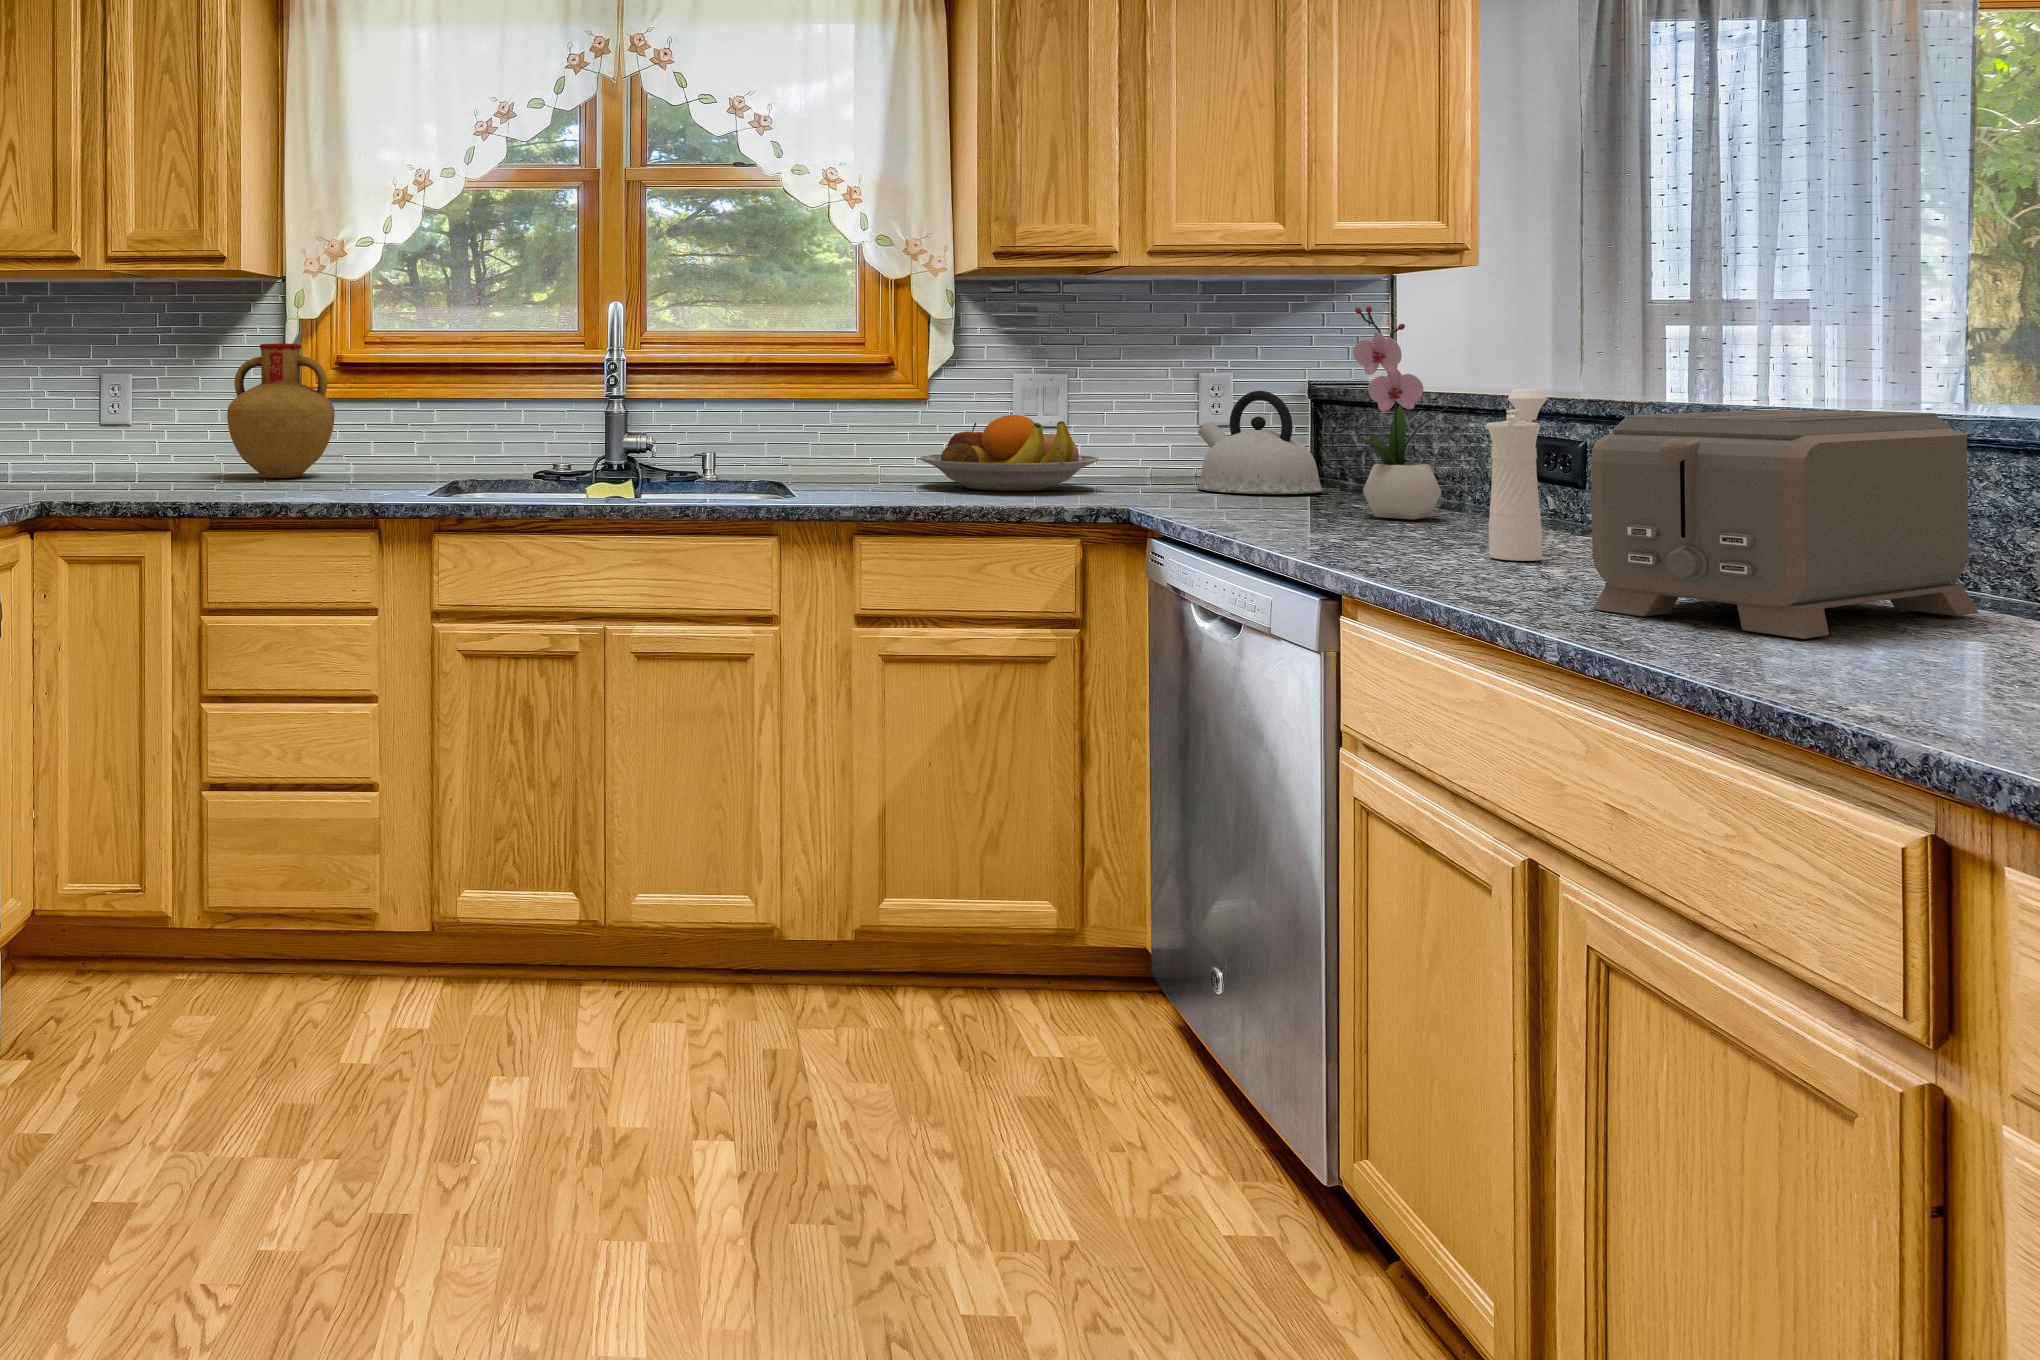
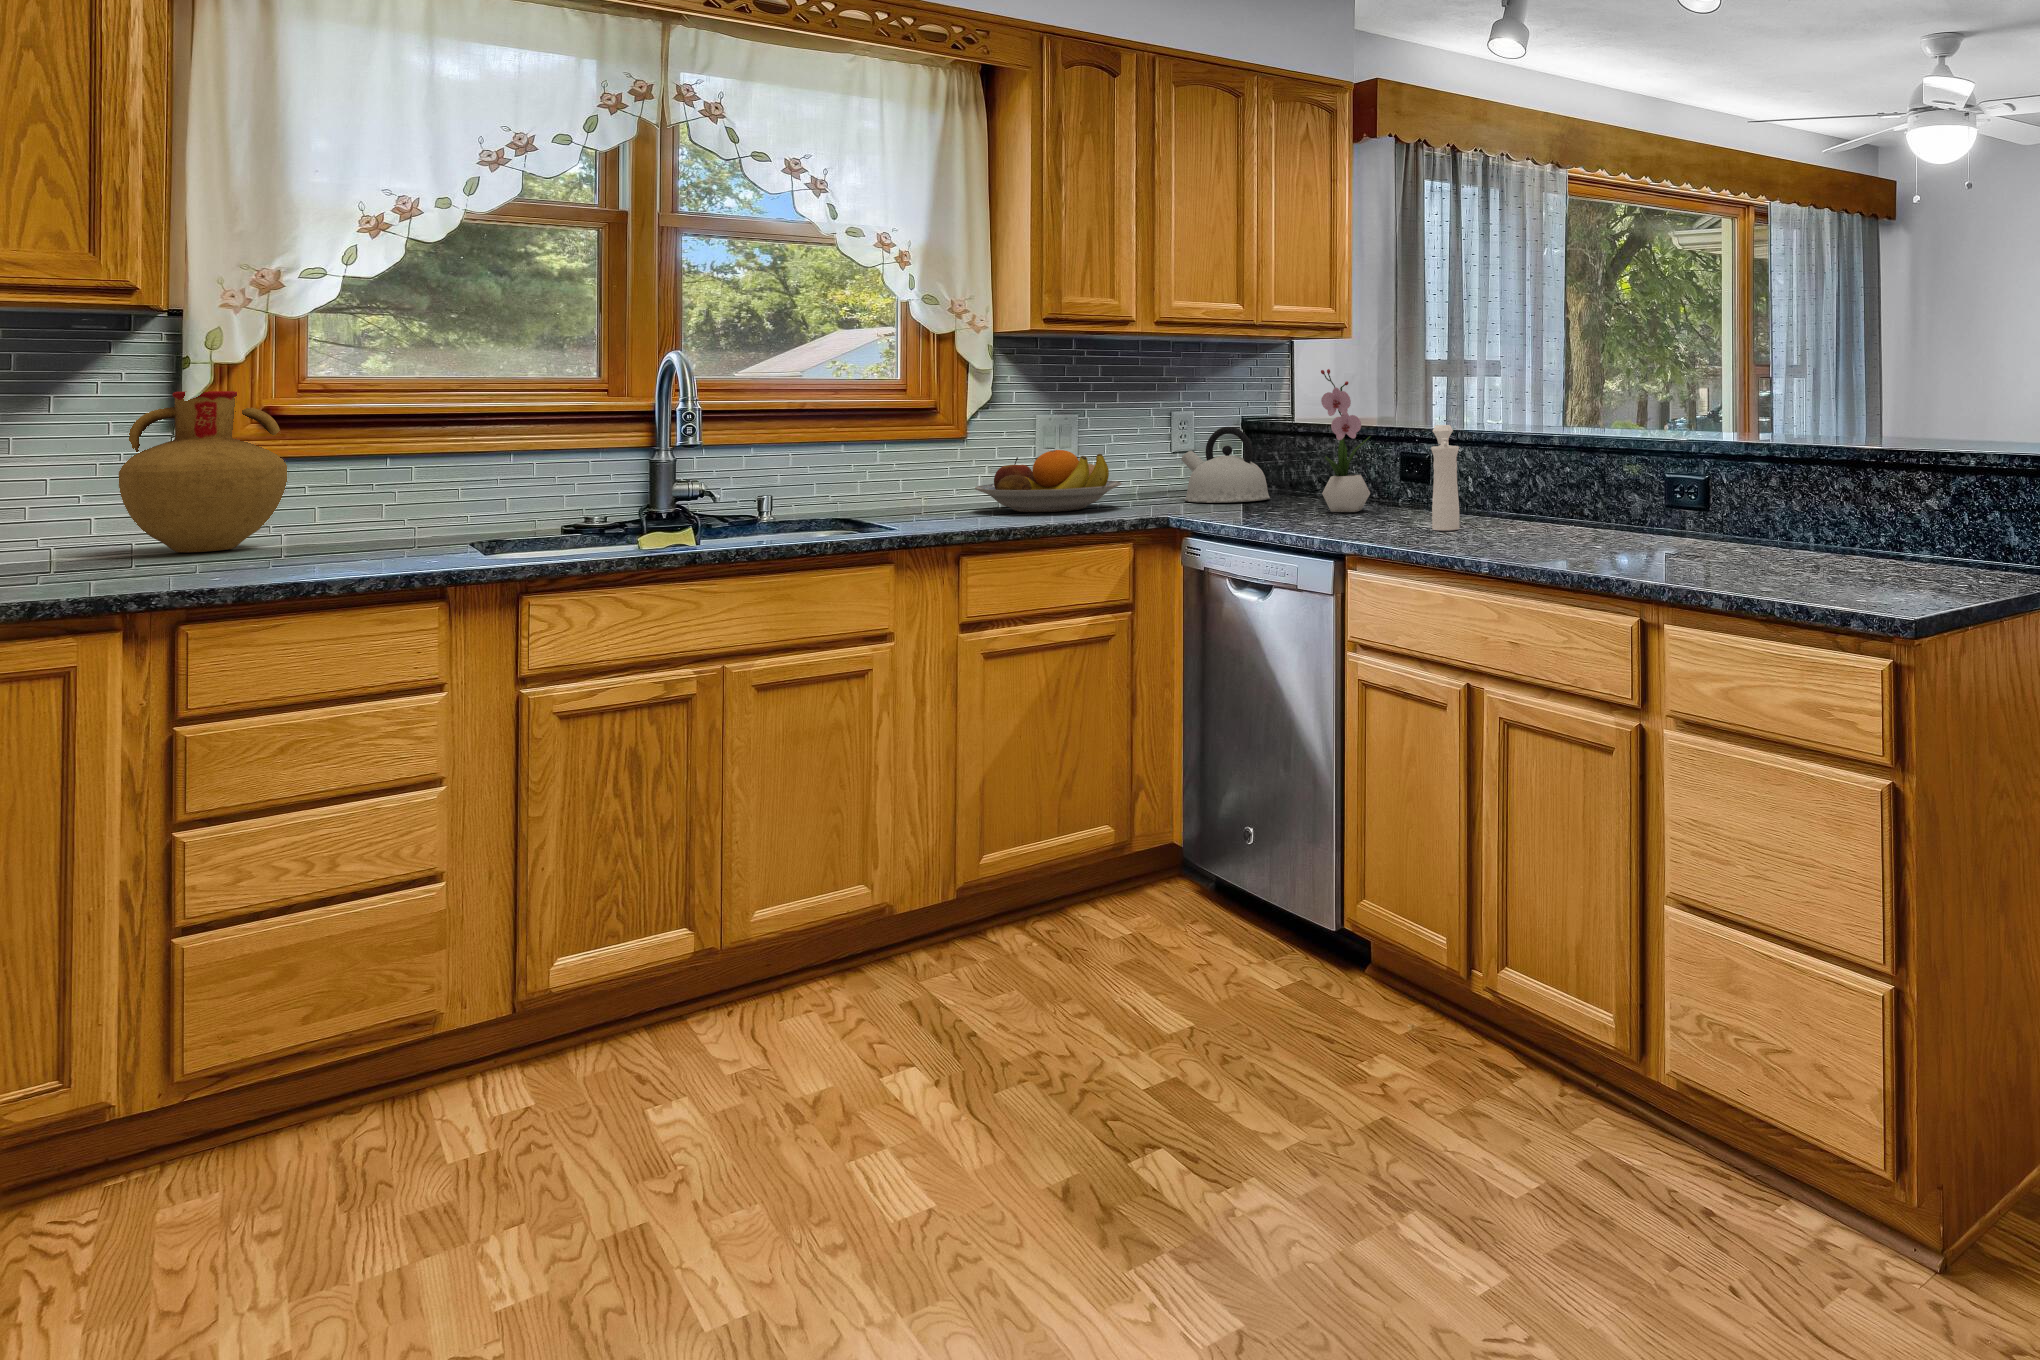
toaster: present [1591,410,1979,639] -> none [1522,436,1664,554]

